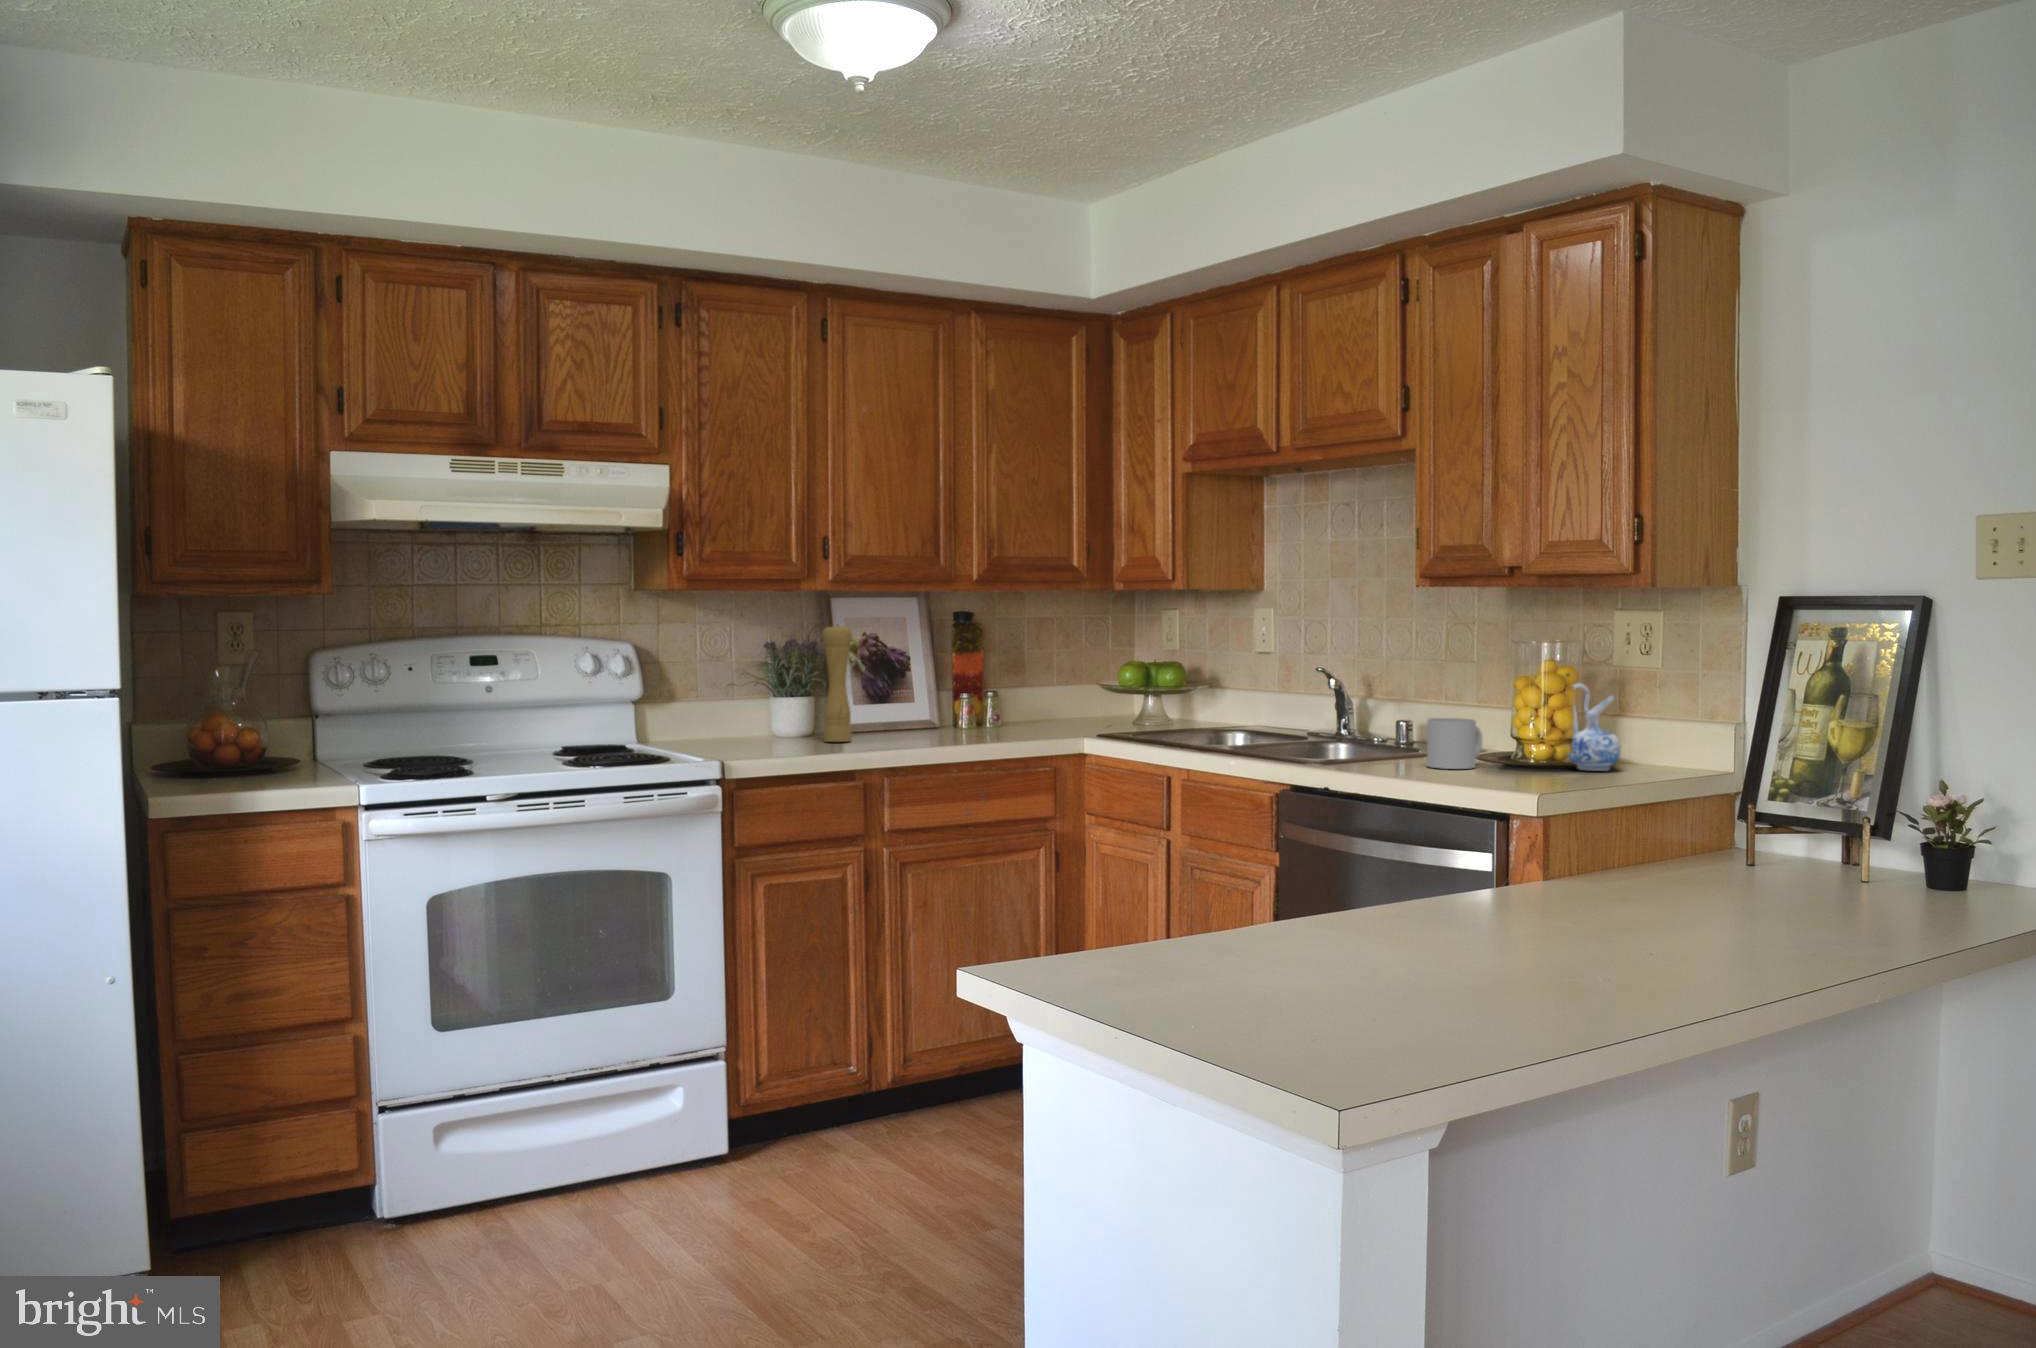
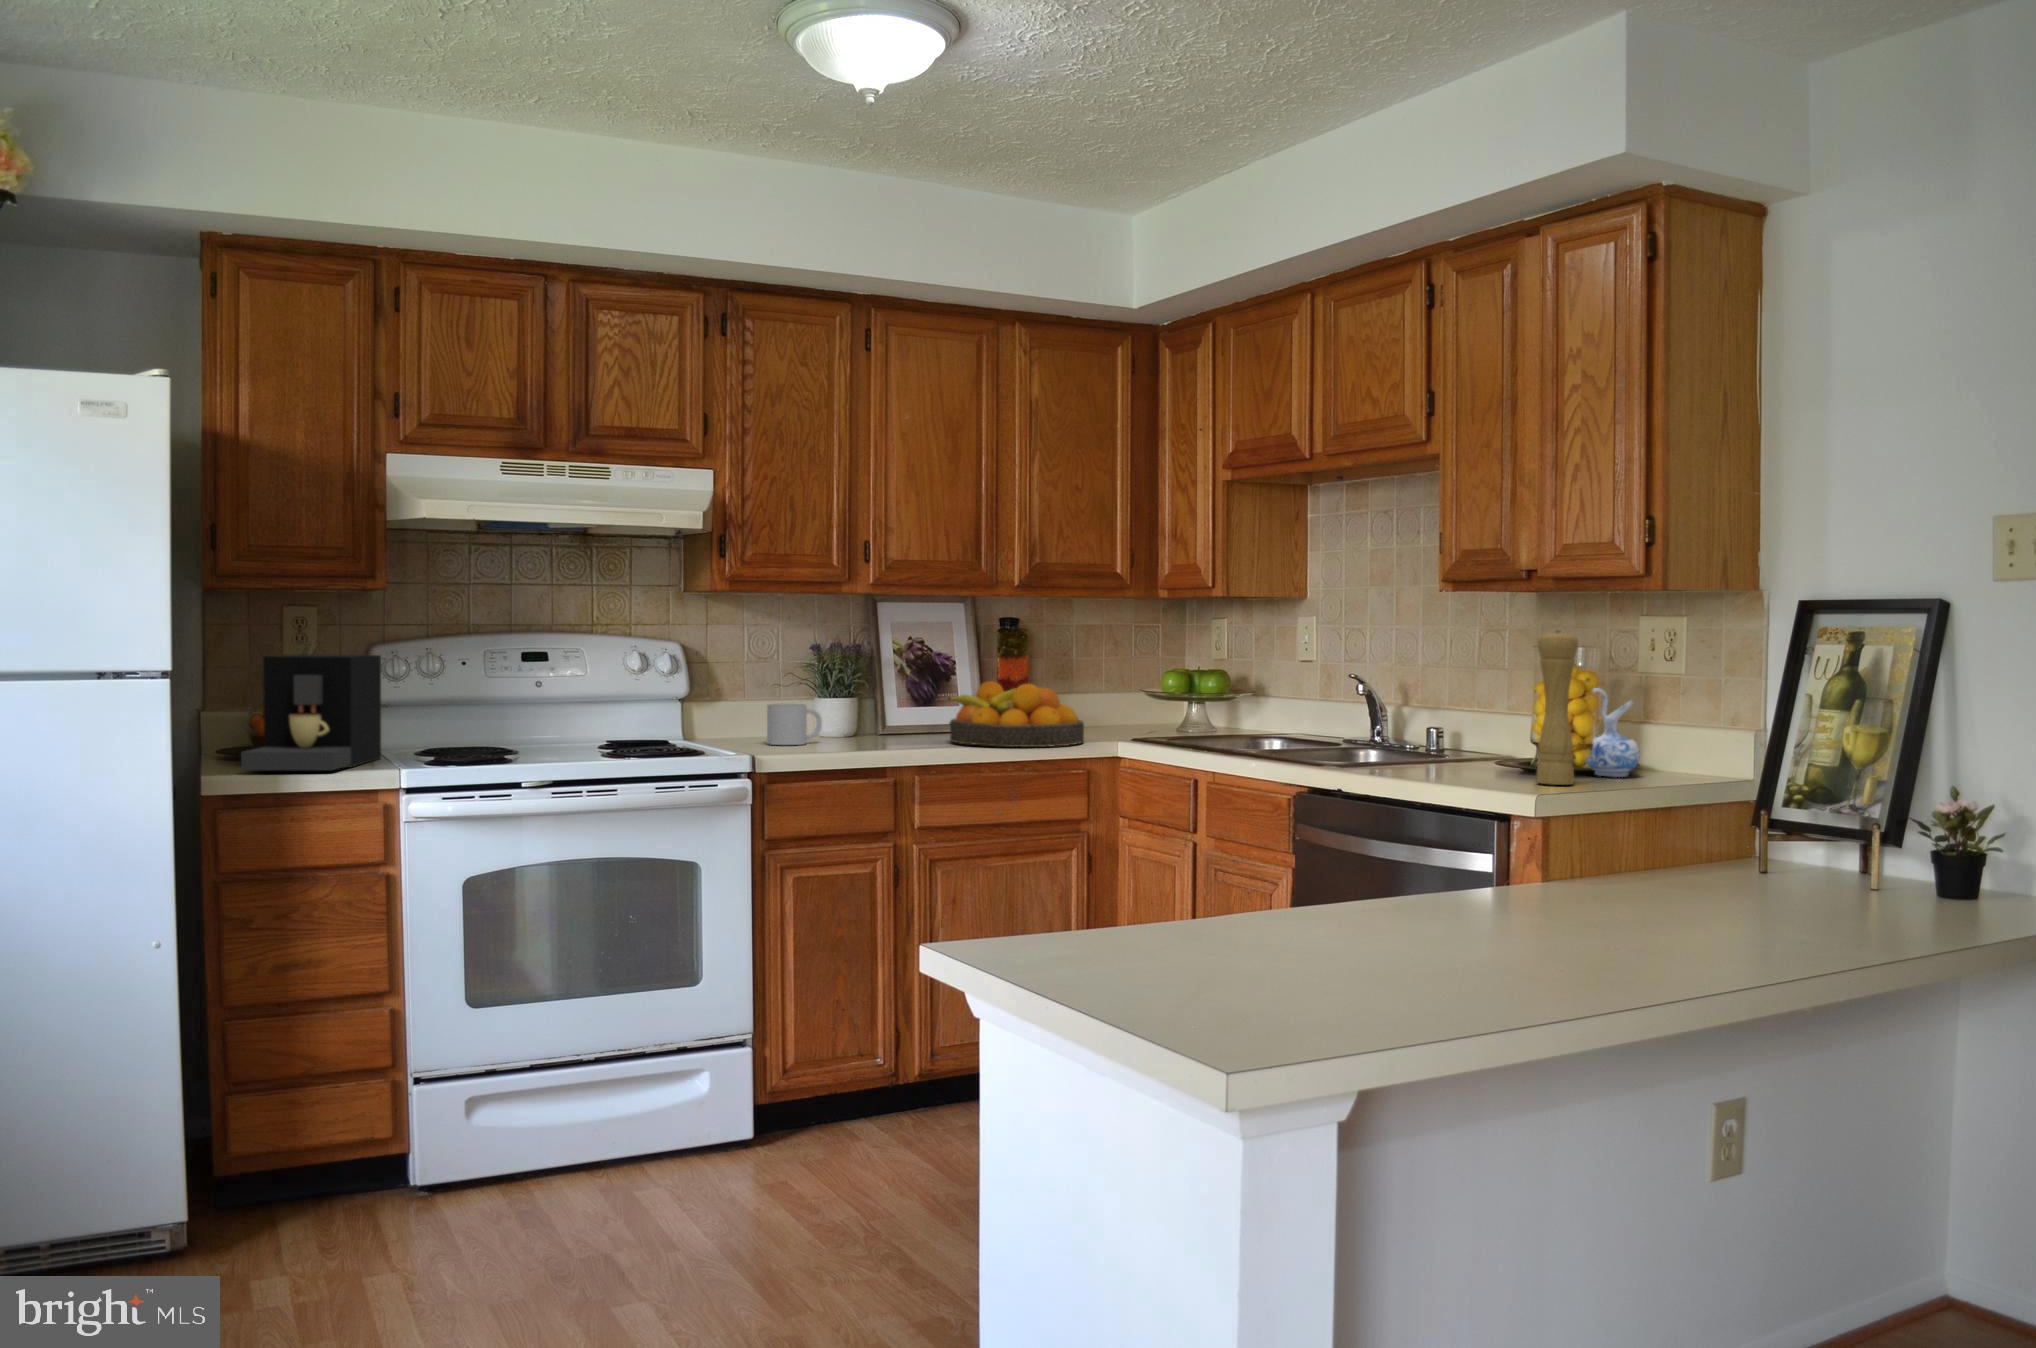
pepper mill: present [822,624,852,742] -> present [1536,630,1578,785]
coffee maker: none [185,663,328,791] -> present [241,654,381,770]
fruit bowl: none [912,679,1052,746] -> present [948,681,1084,747]
mug: present [1427,718,1483,769] -> present [767,704,822,745]

